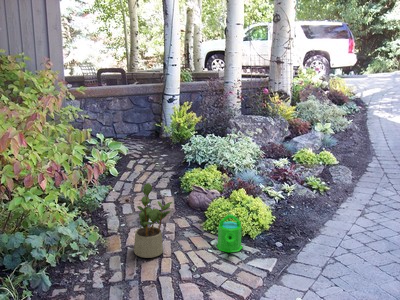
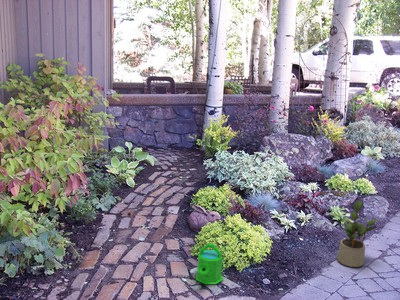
potted plant: present [134,183,172,258] -> present [337,200,378,267]

